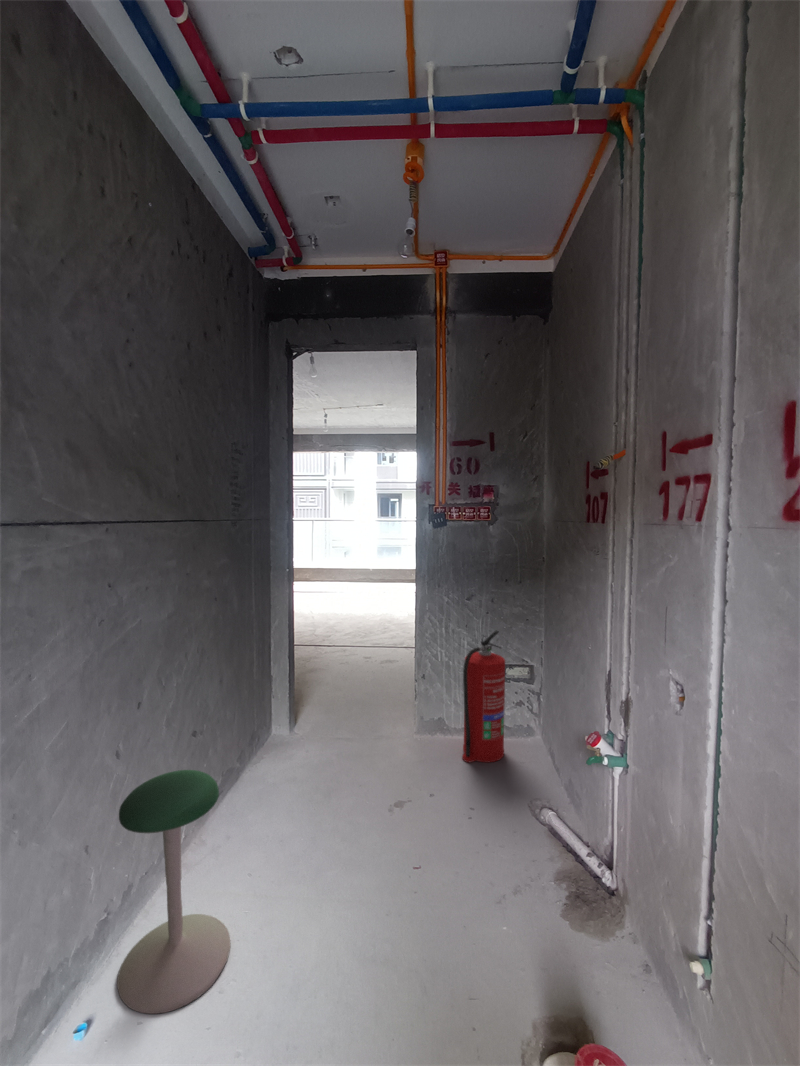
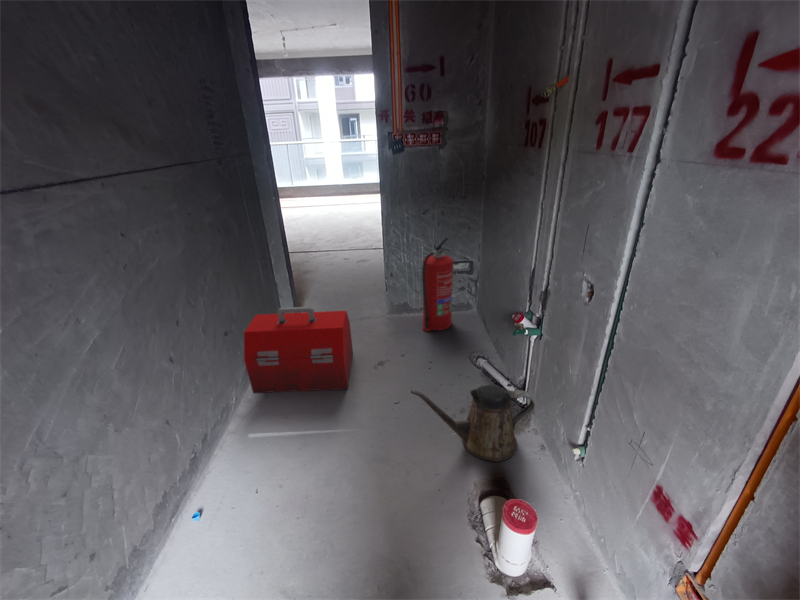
toolbox: none [213,703,361,836] -> present [244,307,353,393]
stool: present [117,770,231,1014] -> none [178,368,280,508]
watering can: none [437,834,626,986] -> present [411,385,535,461]

